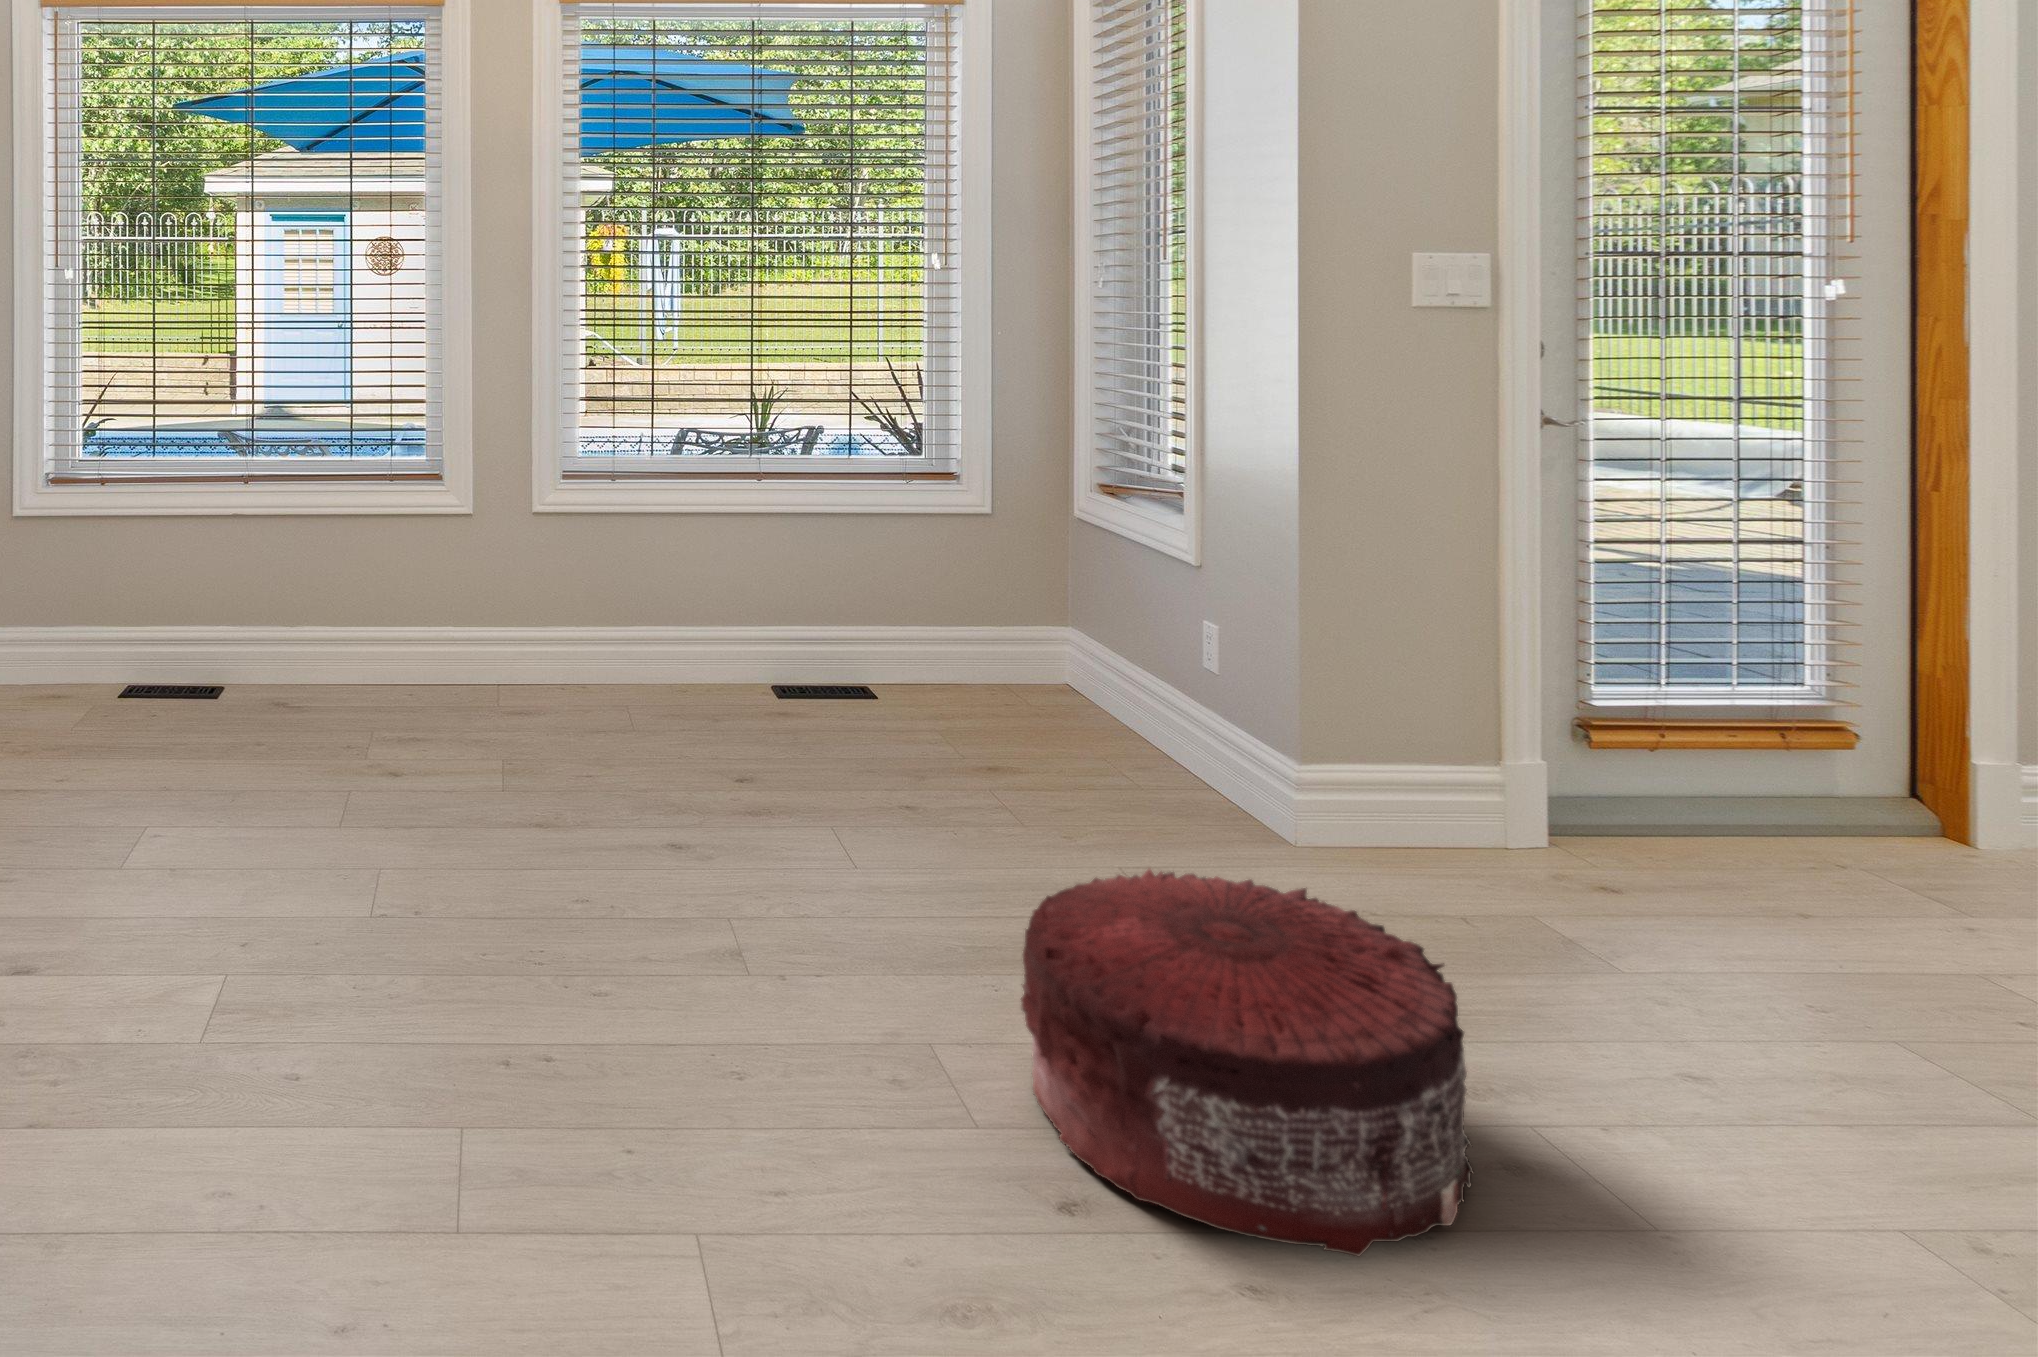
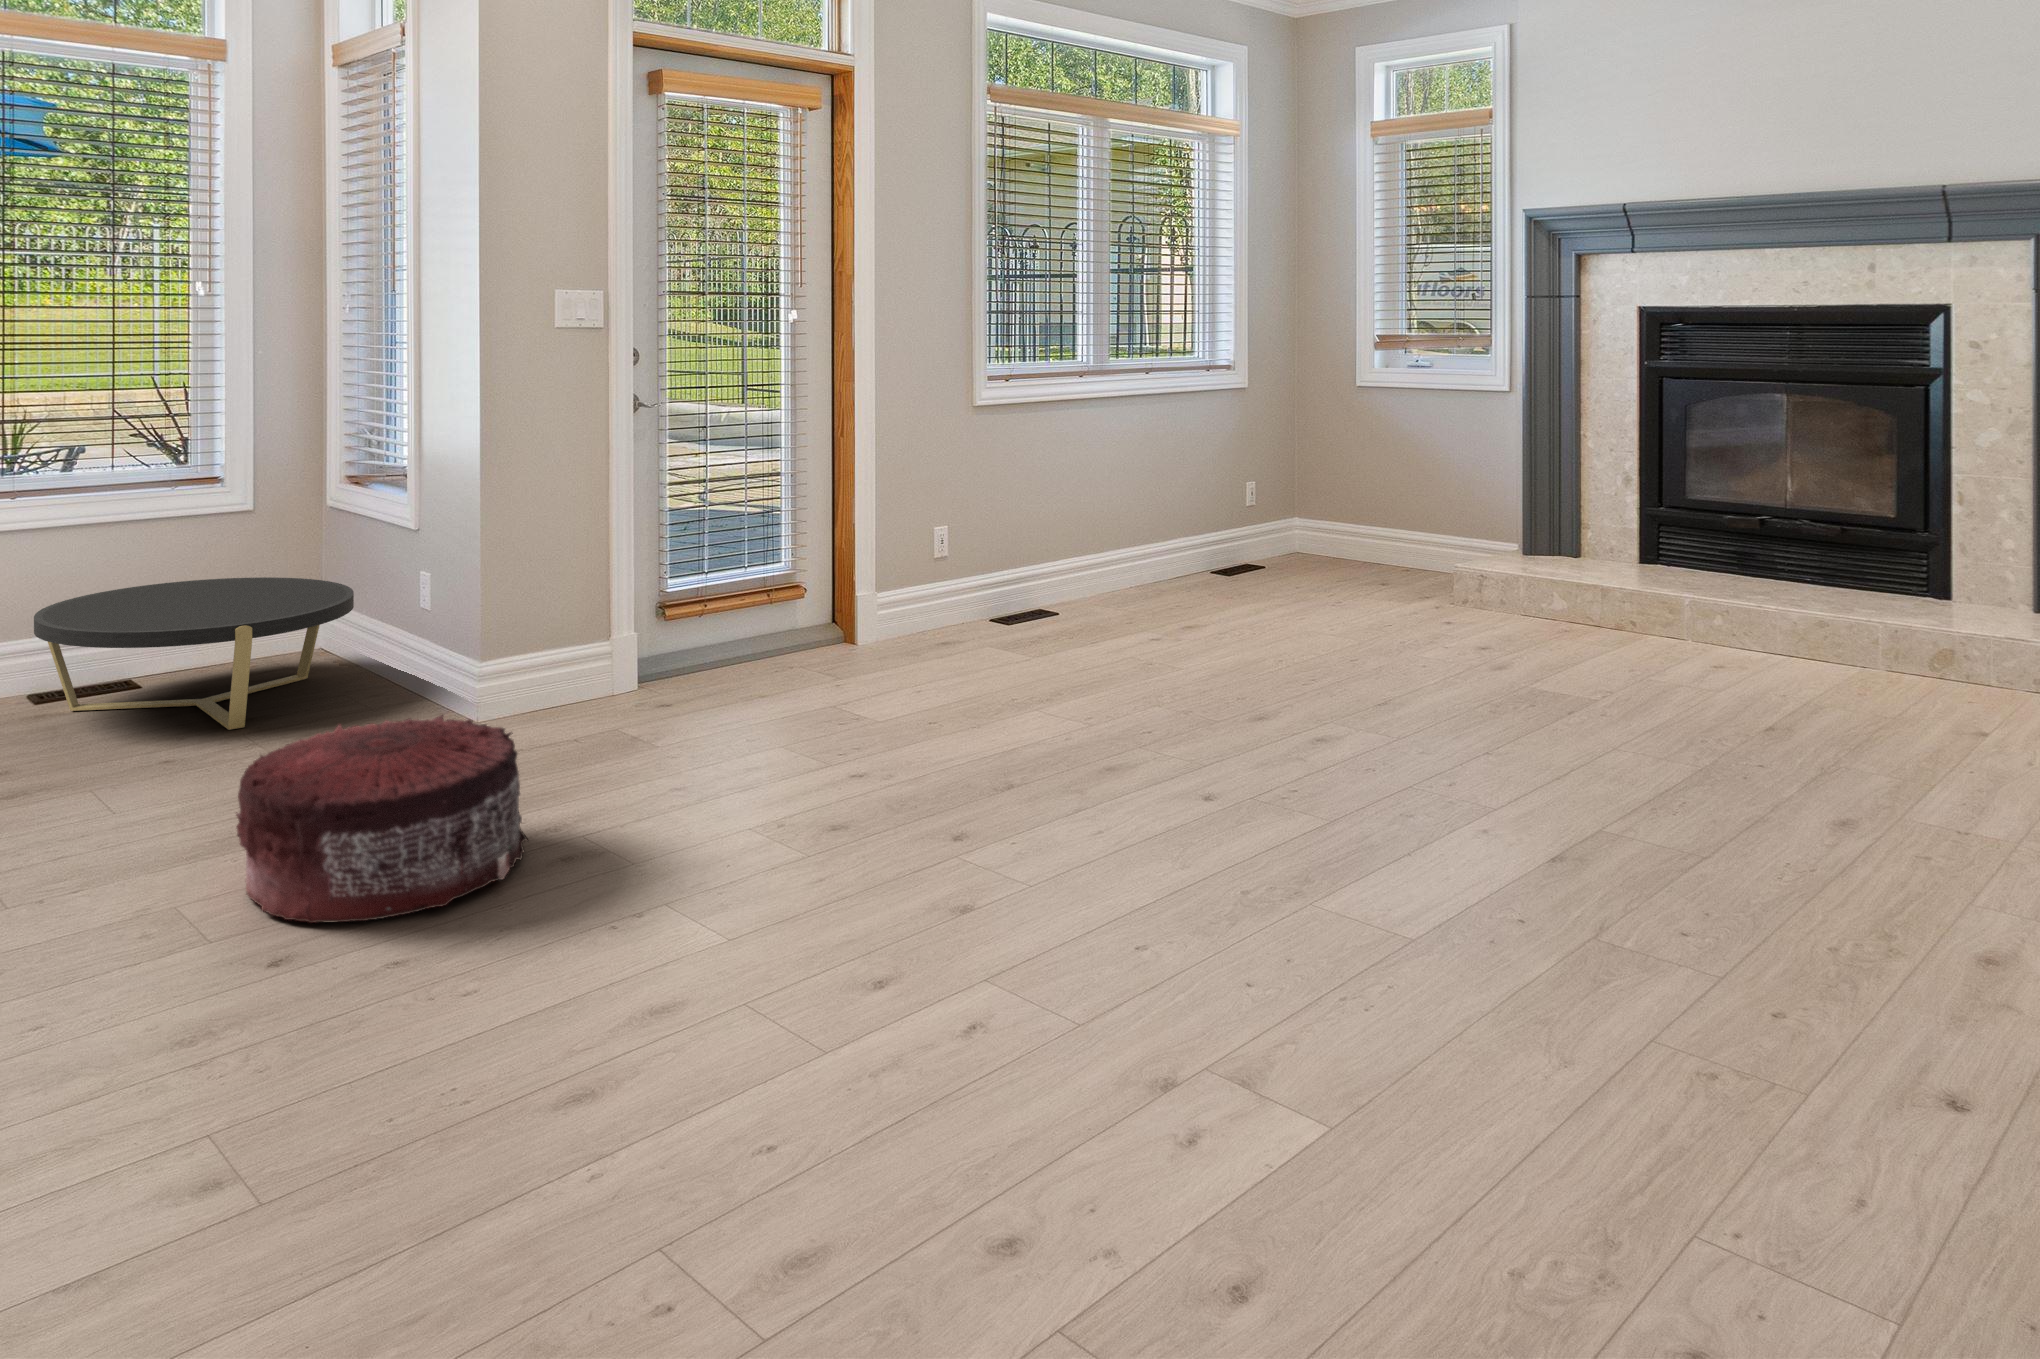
coffee table: none [778,585,1116,781] -> present [34,577,354,730]

